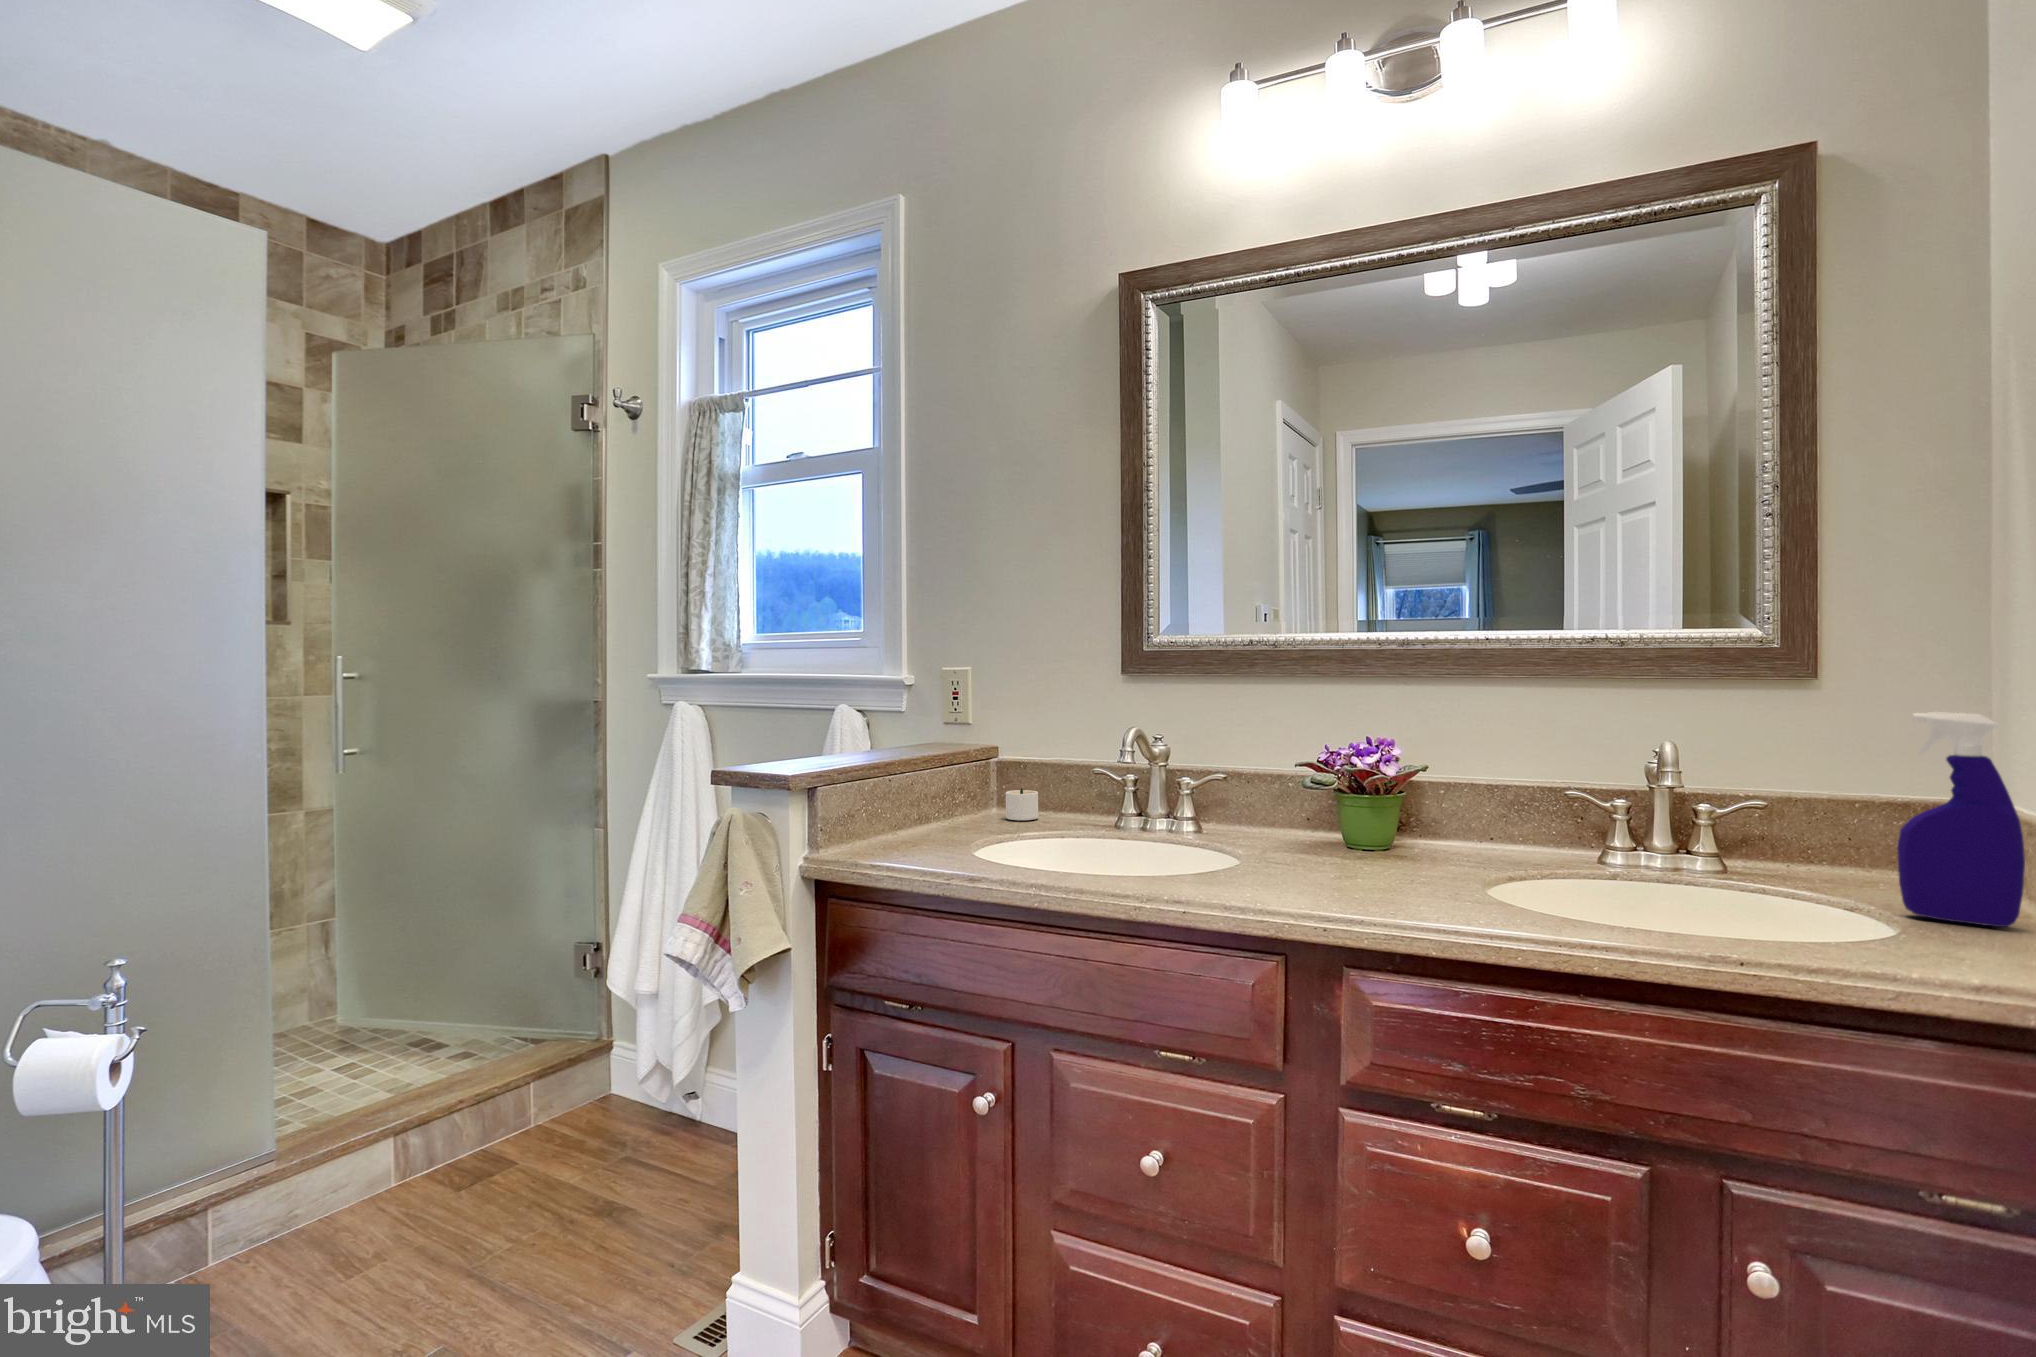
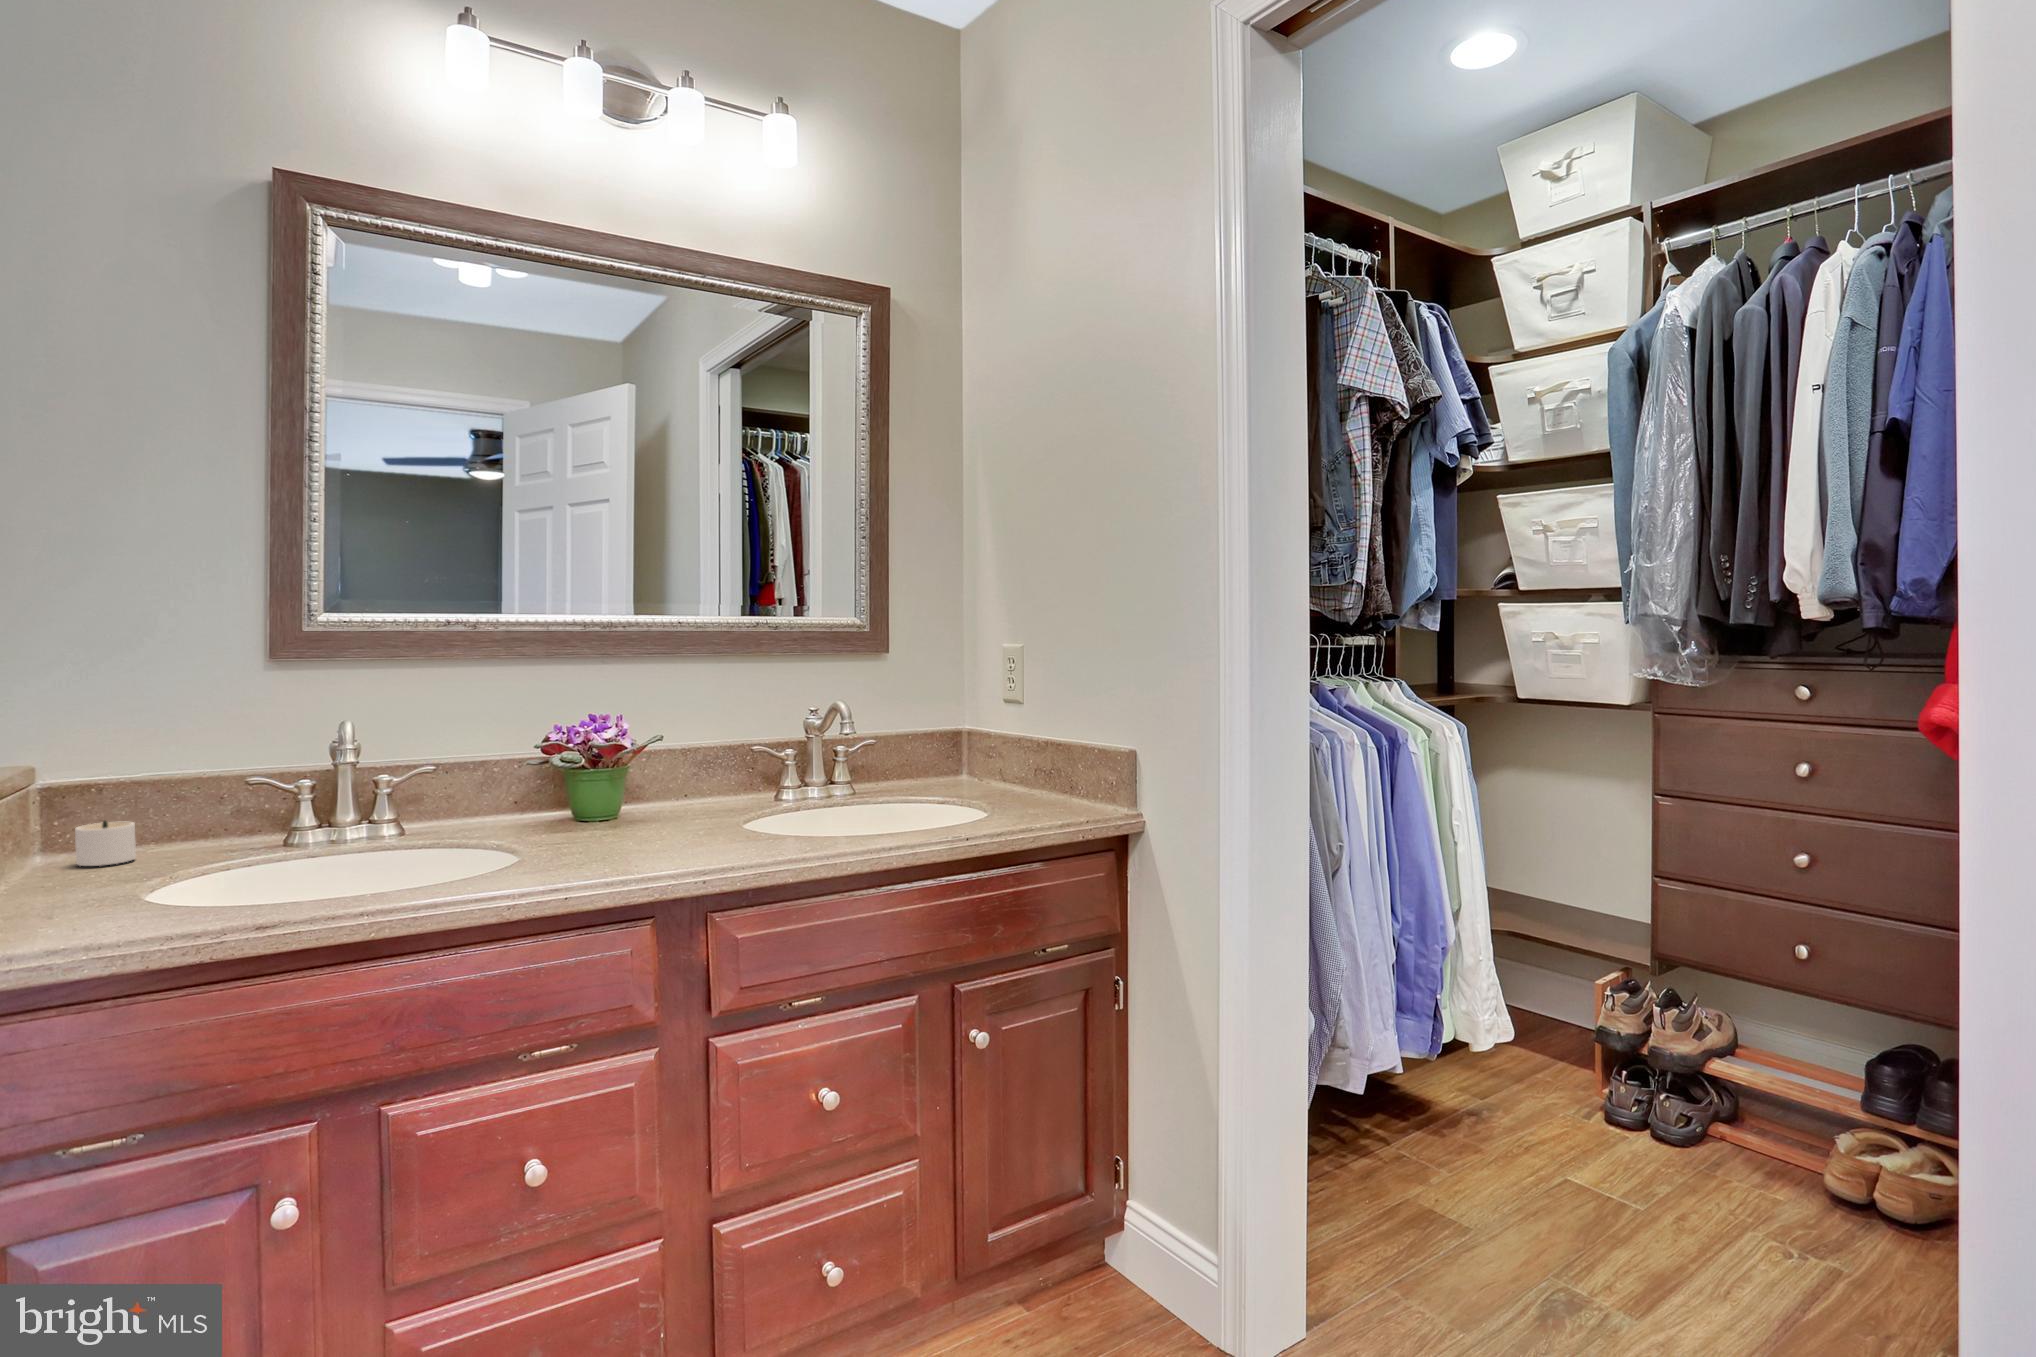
spray bottle: present [1897,712,2025,927] -> none [963,678,1015,800]

